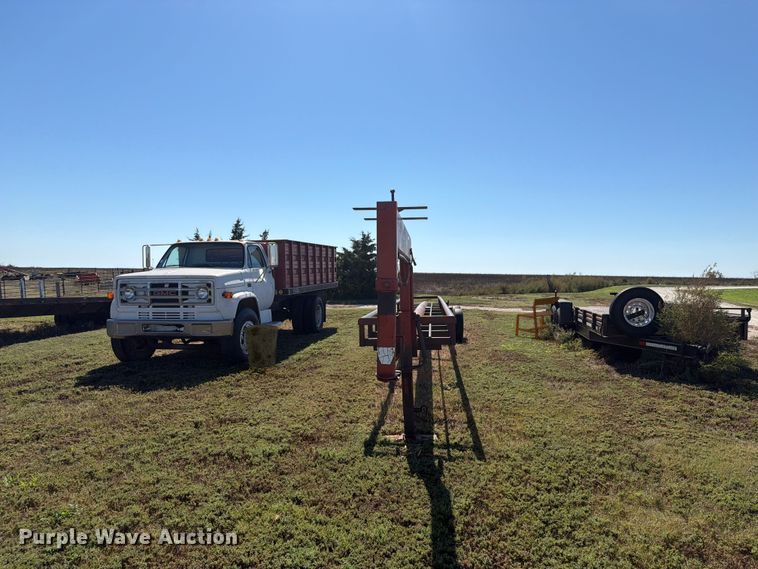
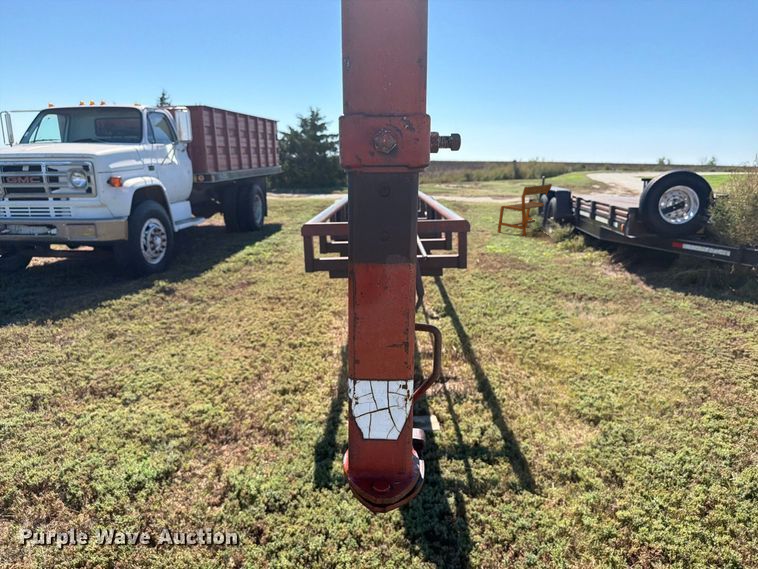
trash can: present [244,323,279,367] -> none [147,221,197,282]

